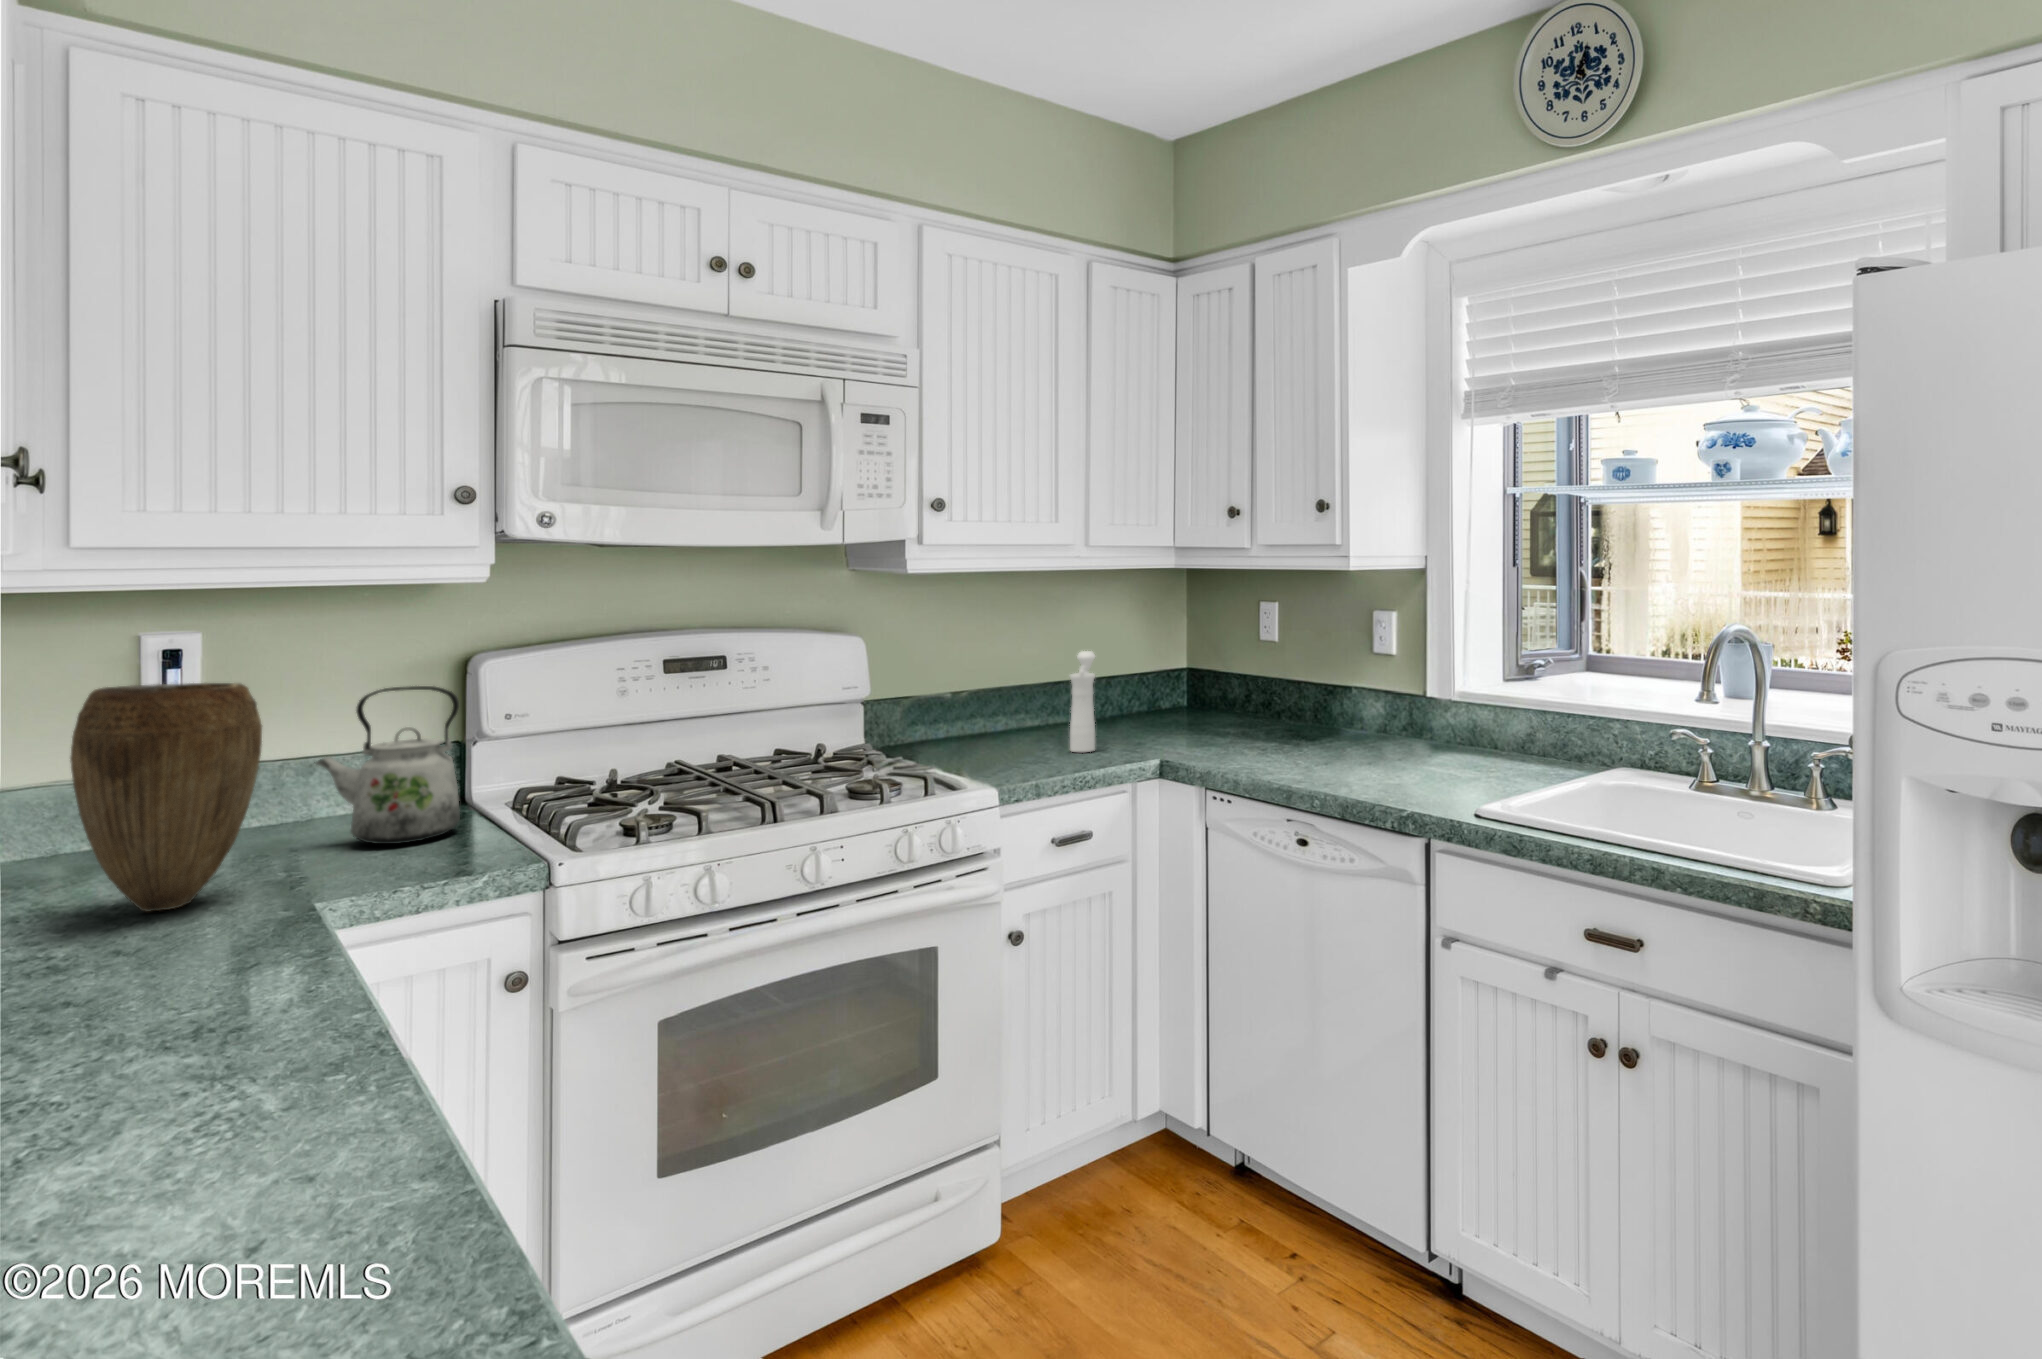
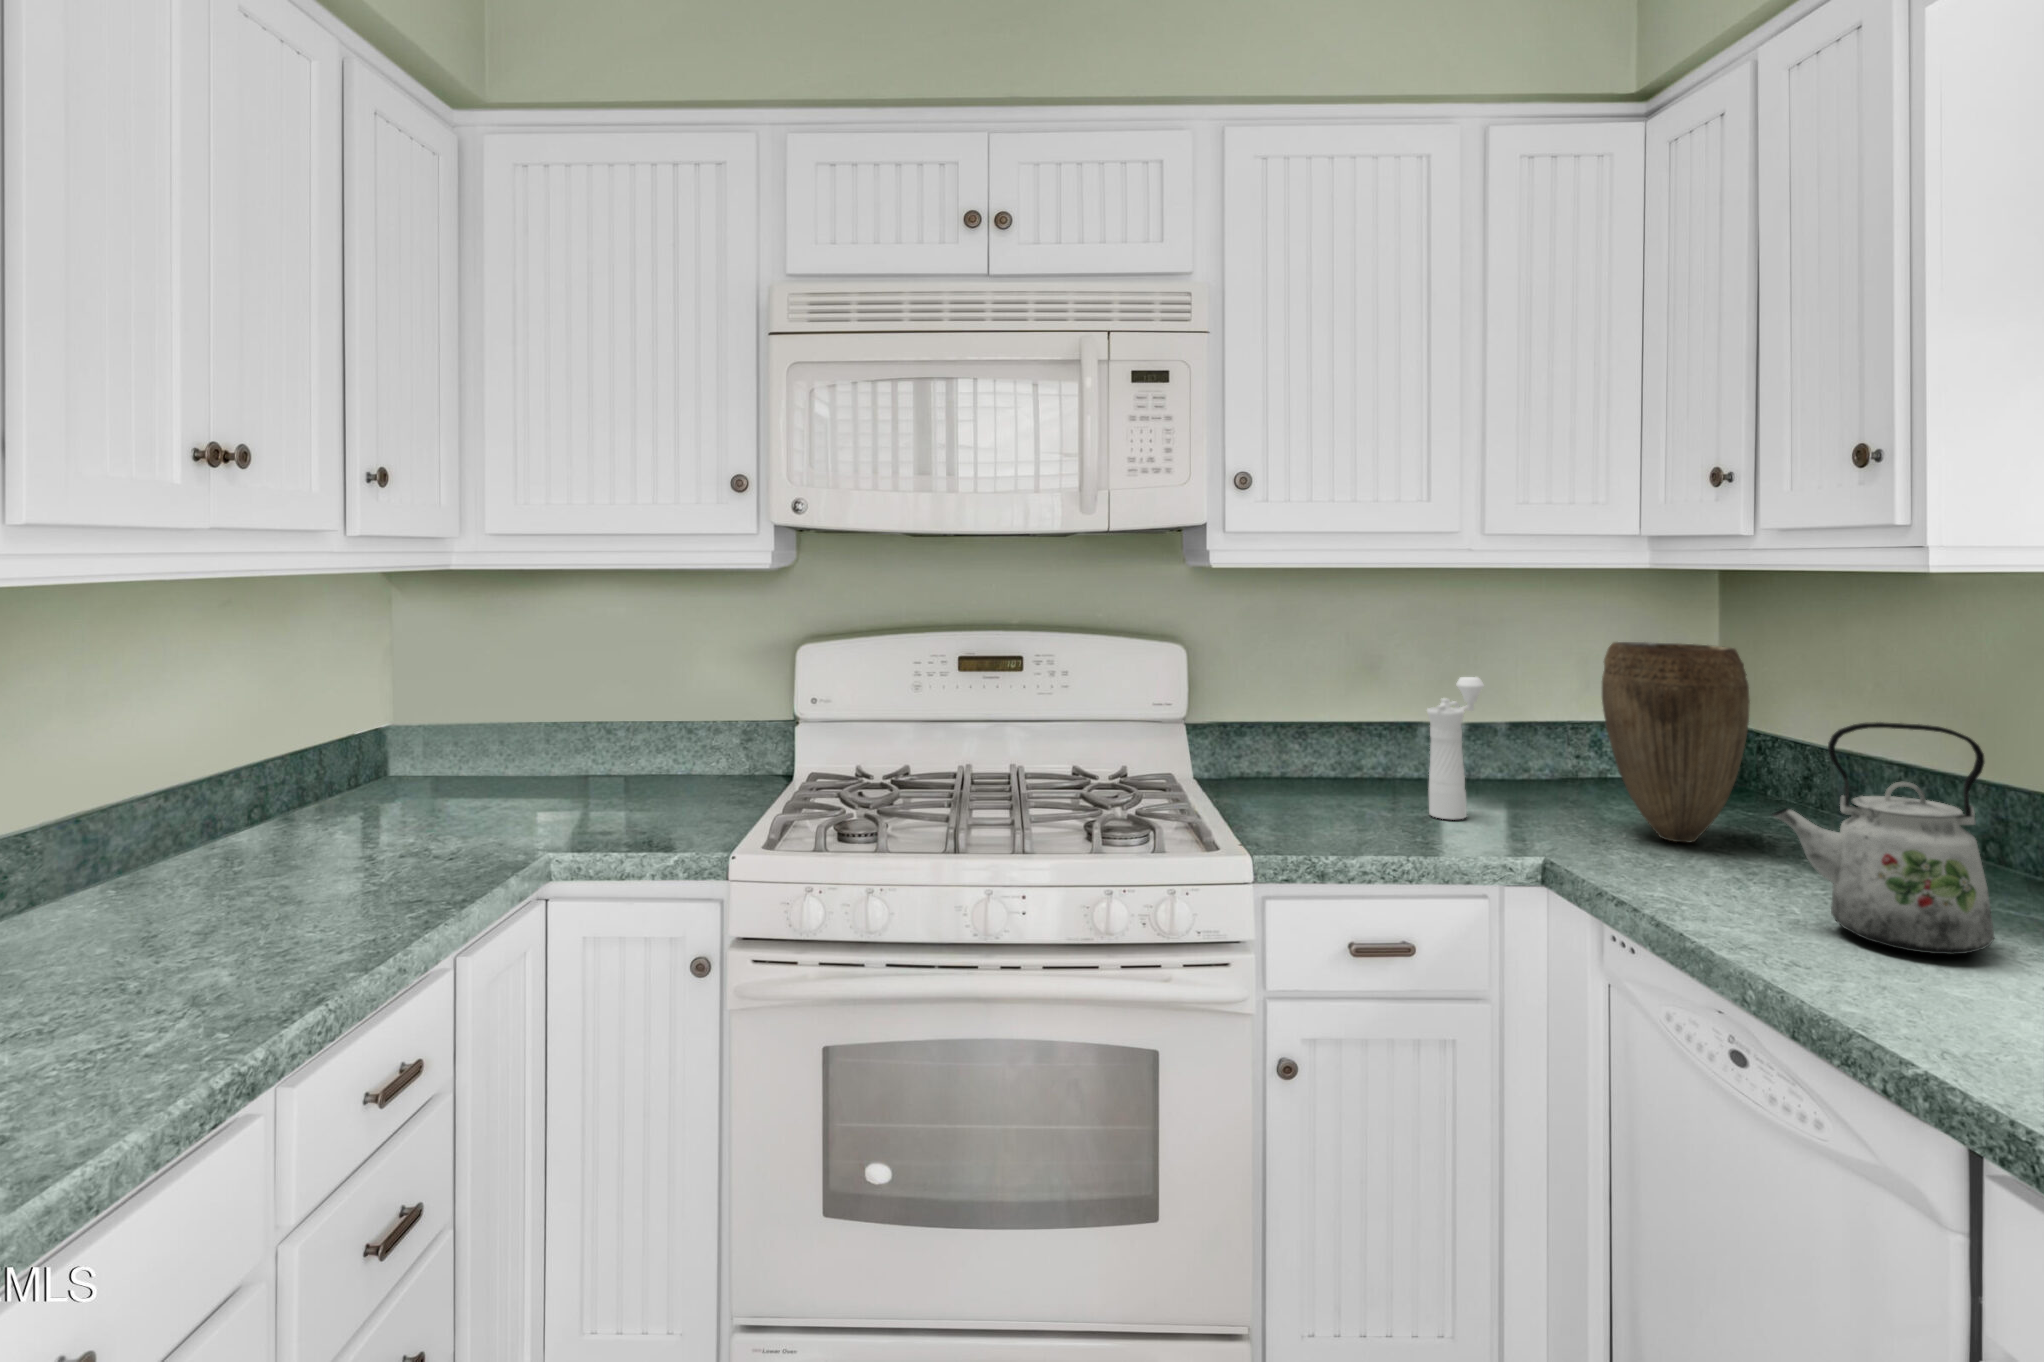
vase: present [70,683,262,911] -> present [1602,642,1750,842]
kettle: present [316,686,460,844] -> present [1772,722,1994,954]

